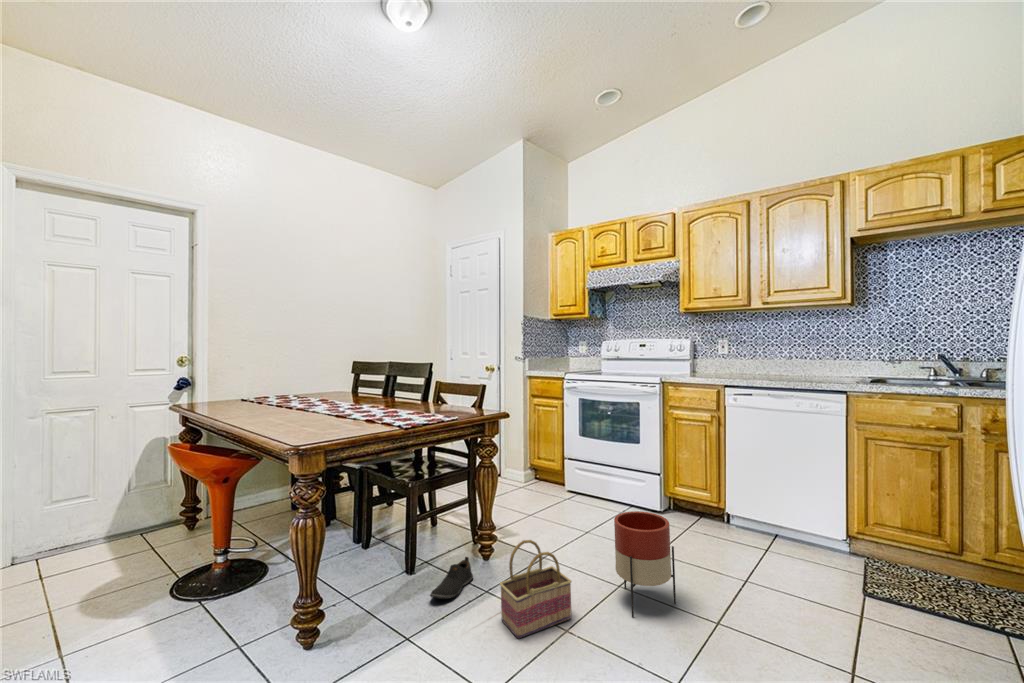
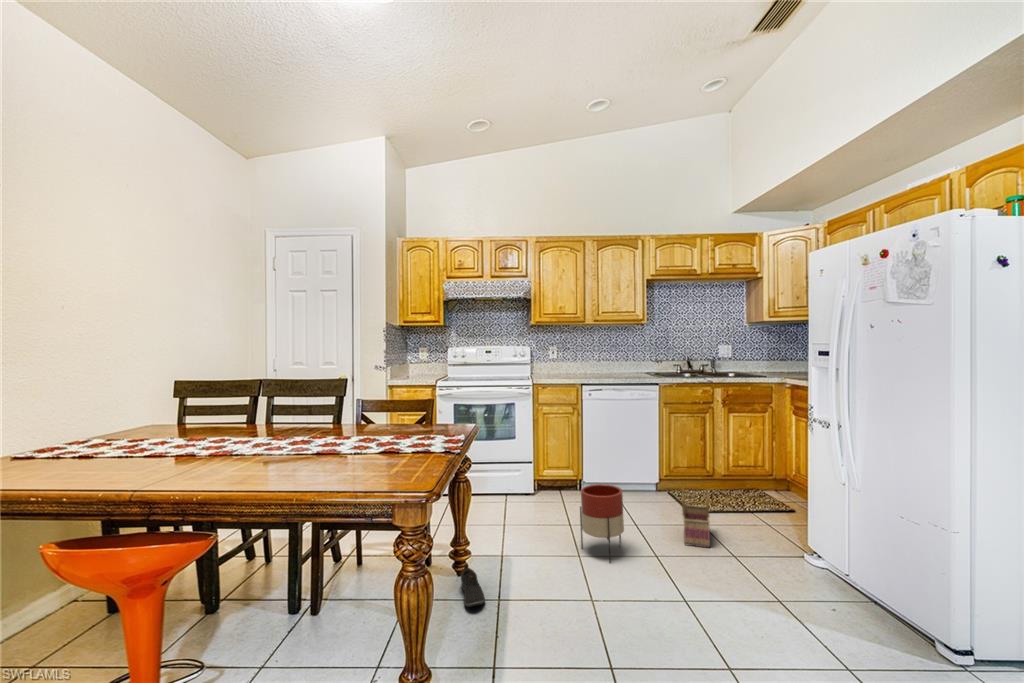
basket: present [500,540,572,638] -> present [682,489,710,548]

